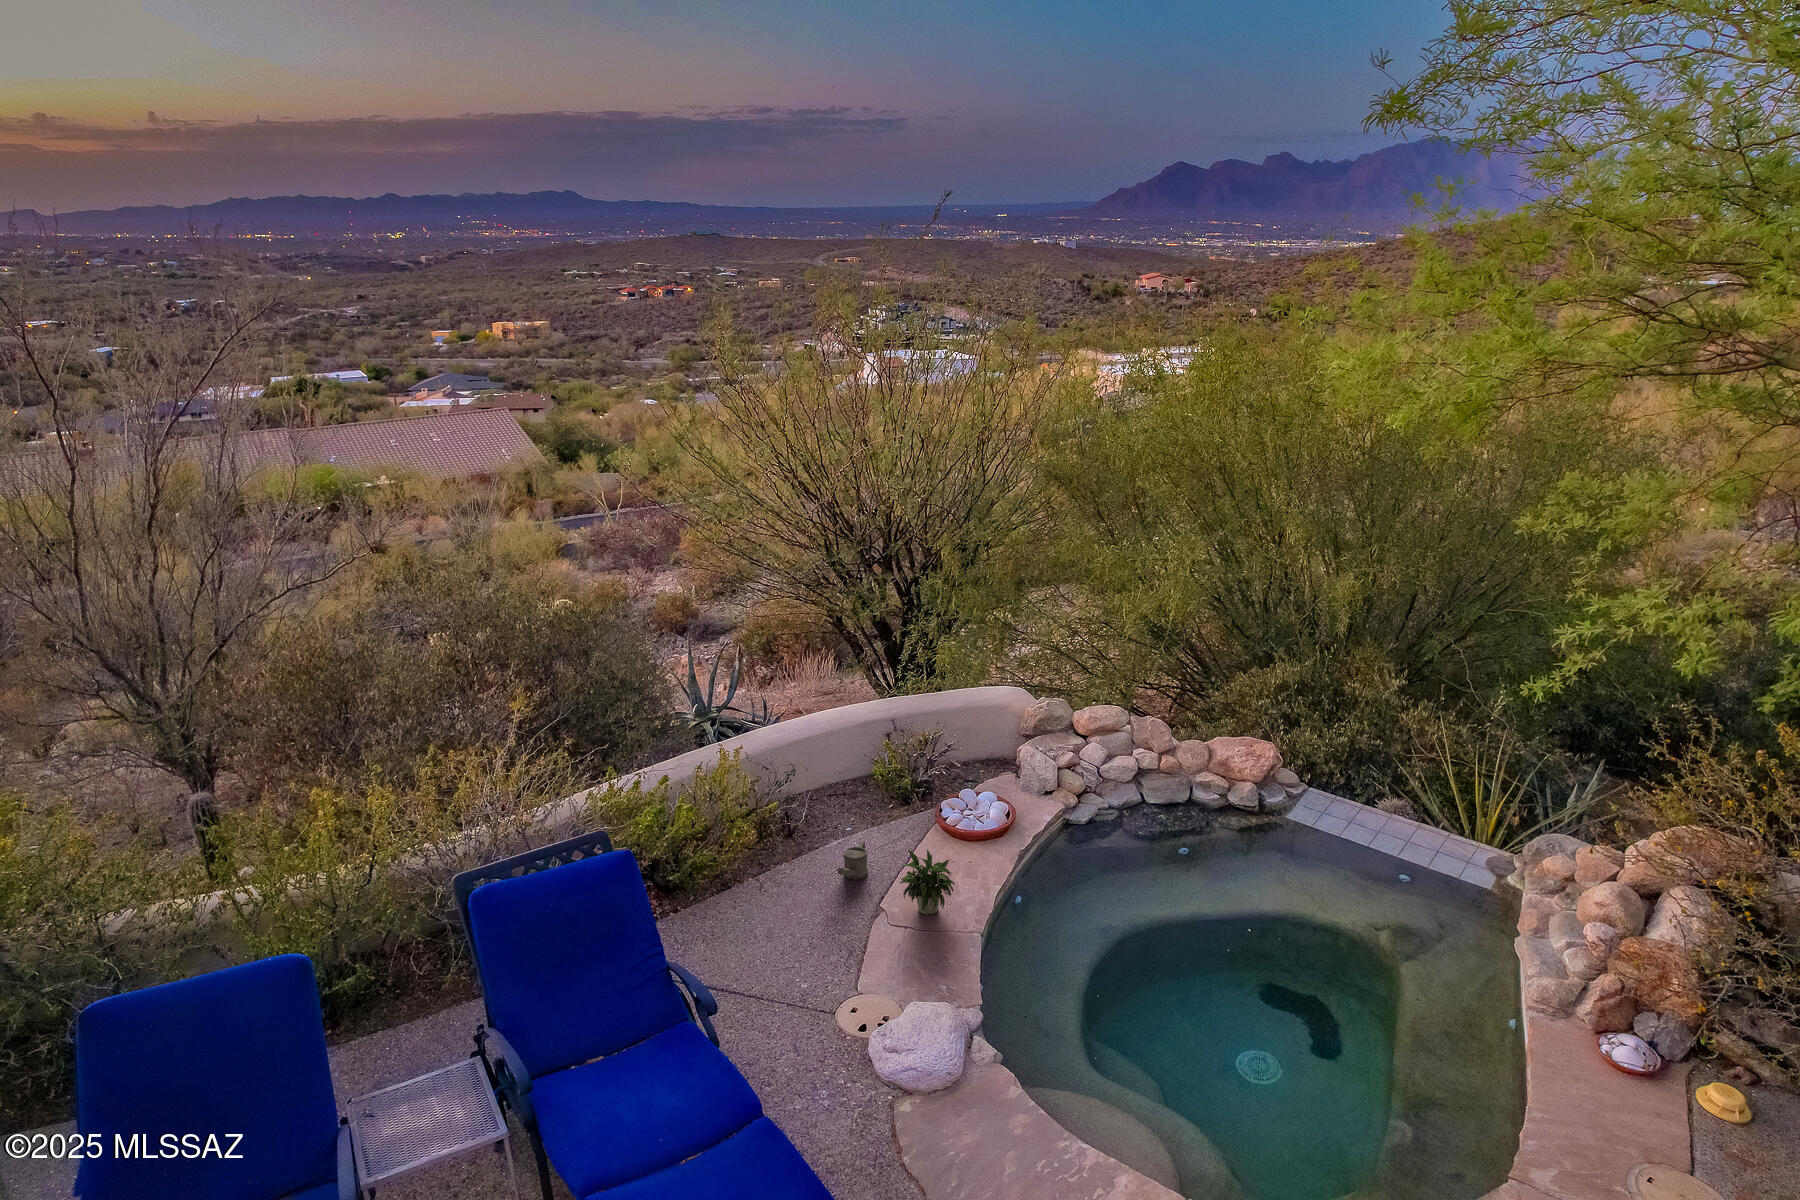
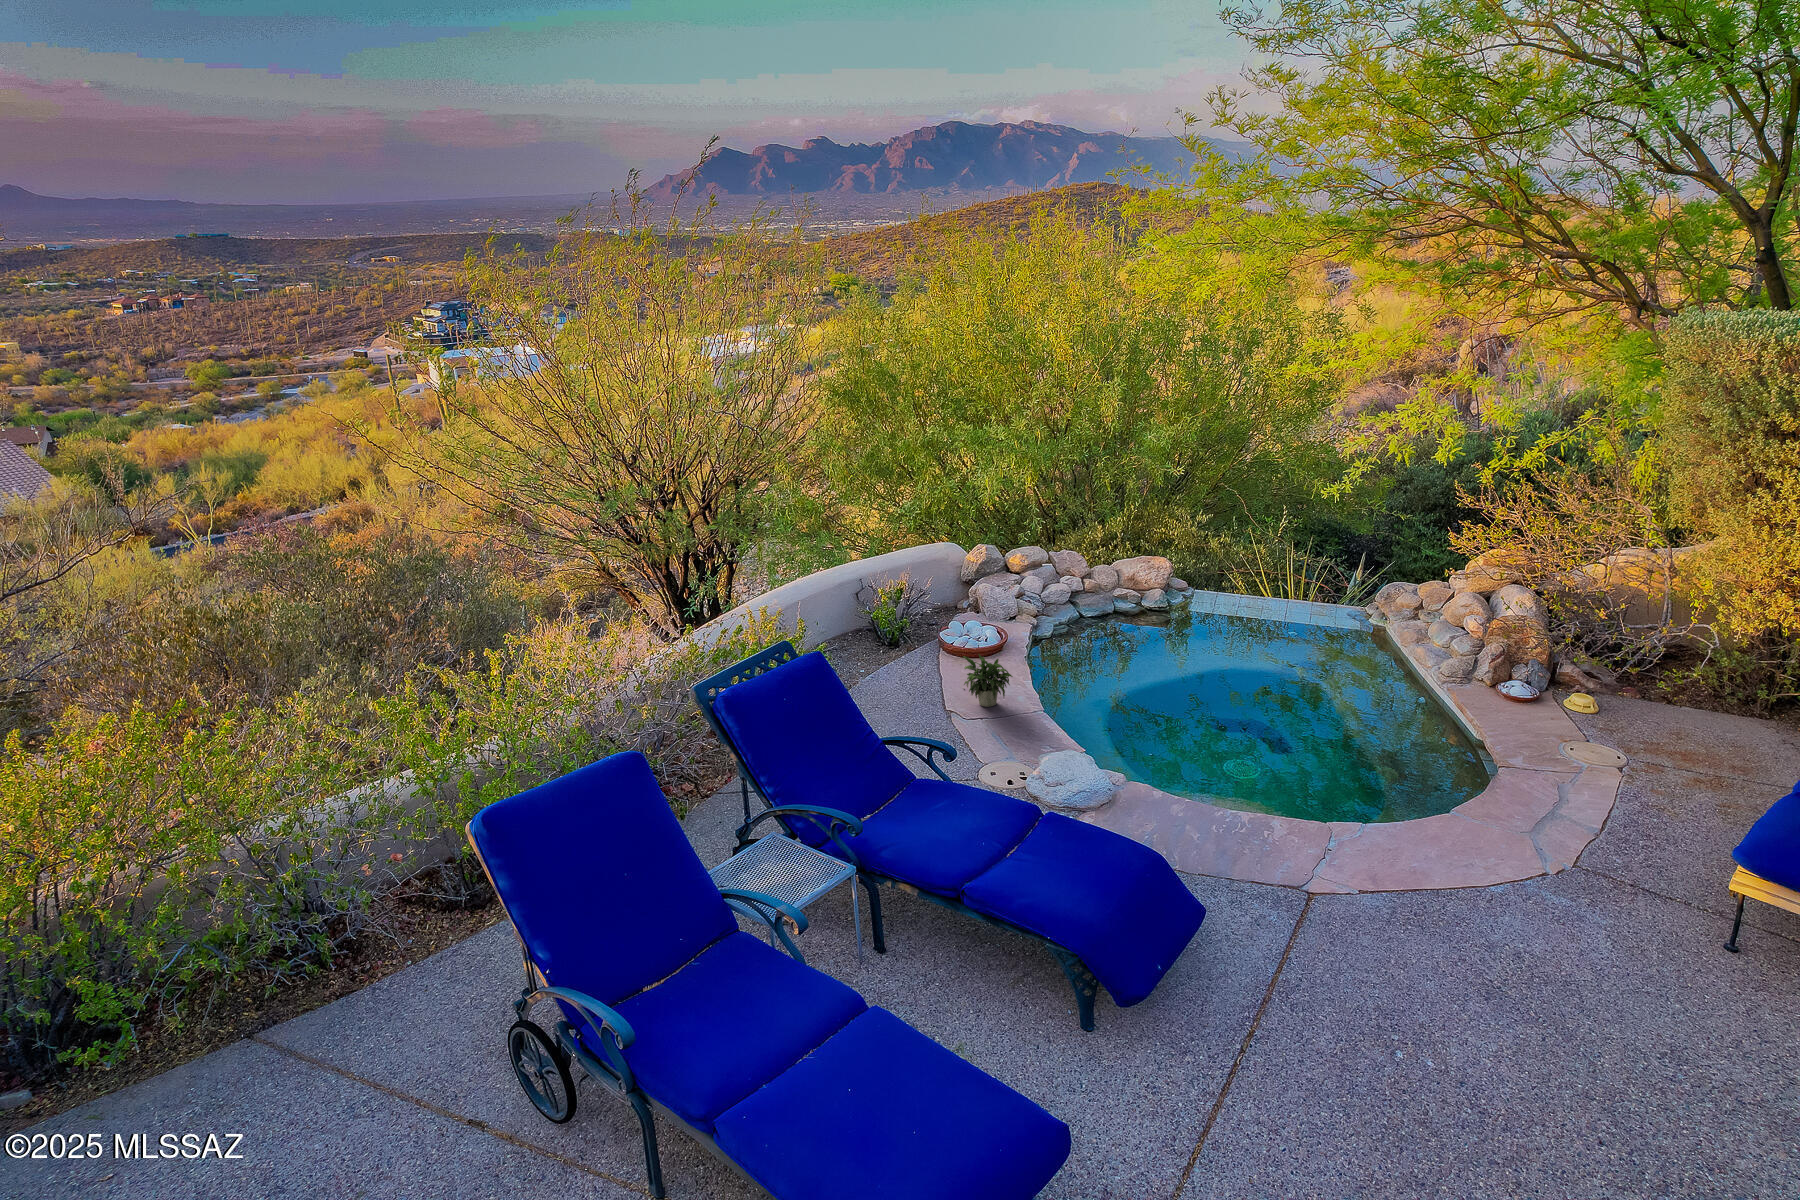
watering can: present [837,842,868,880] -> none [893,666,916,697]

